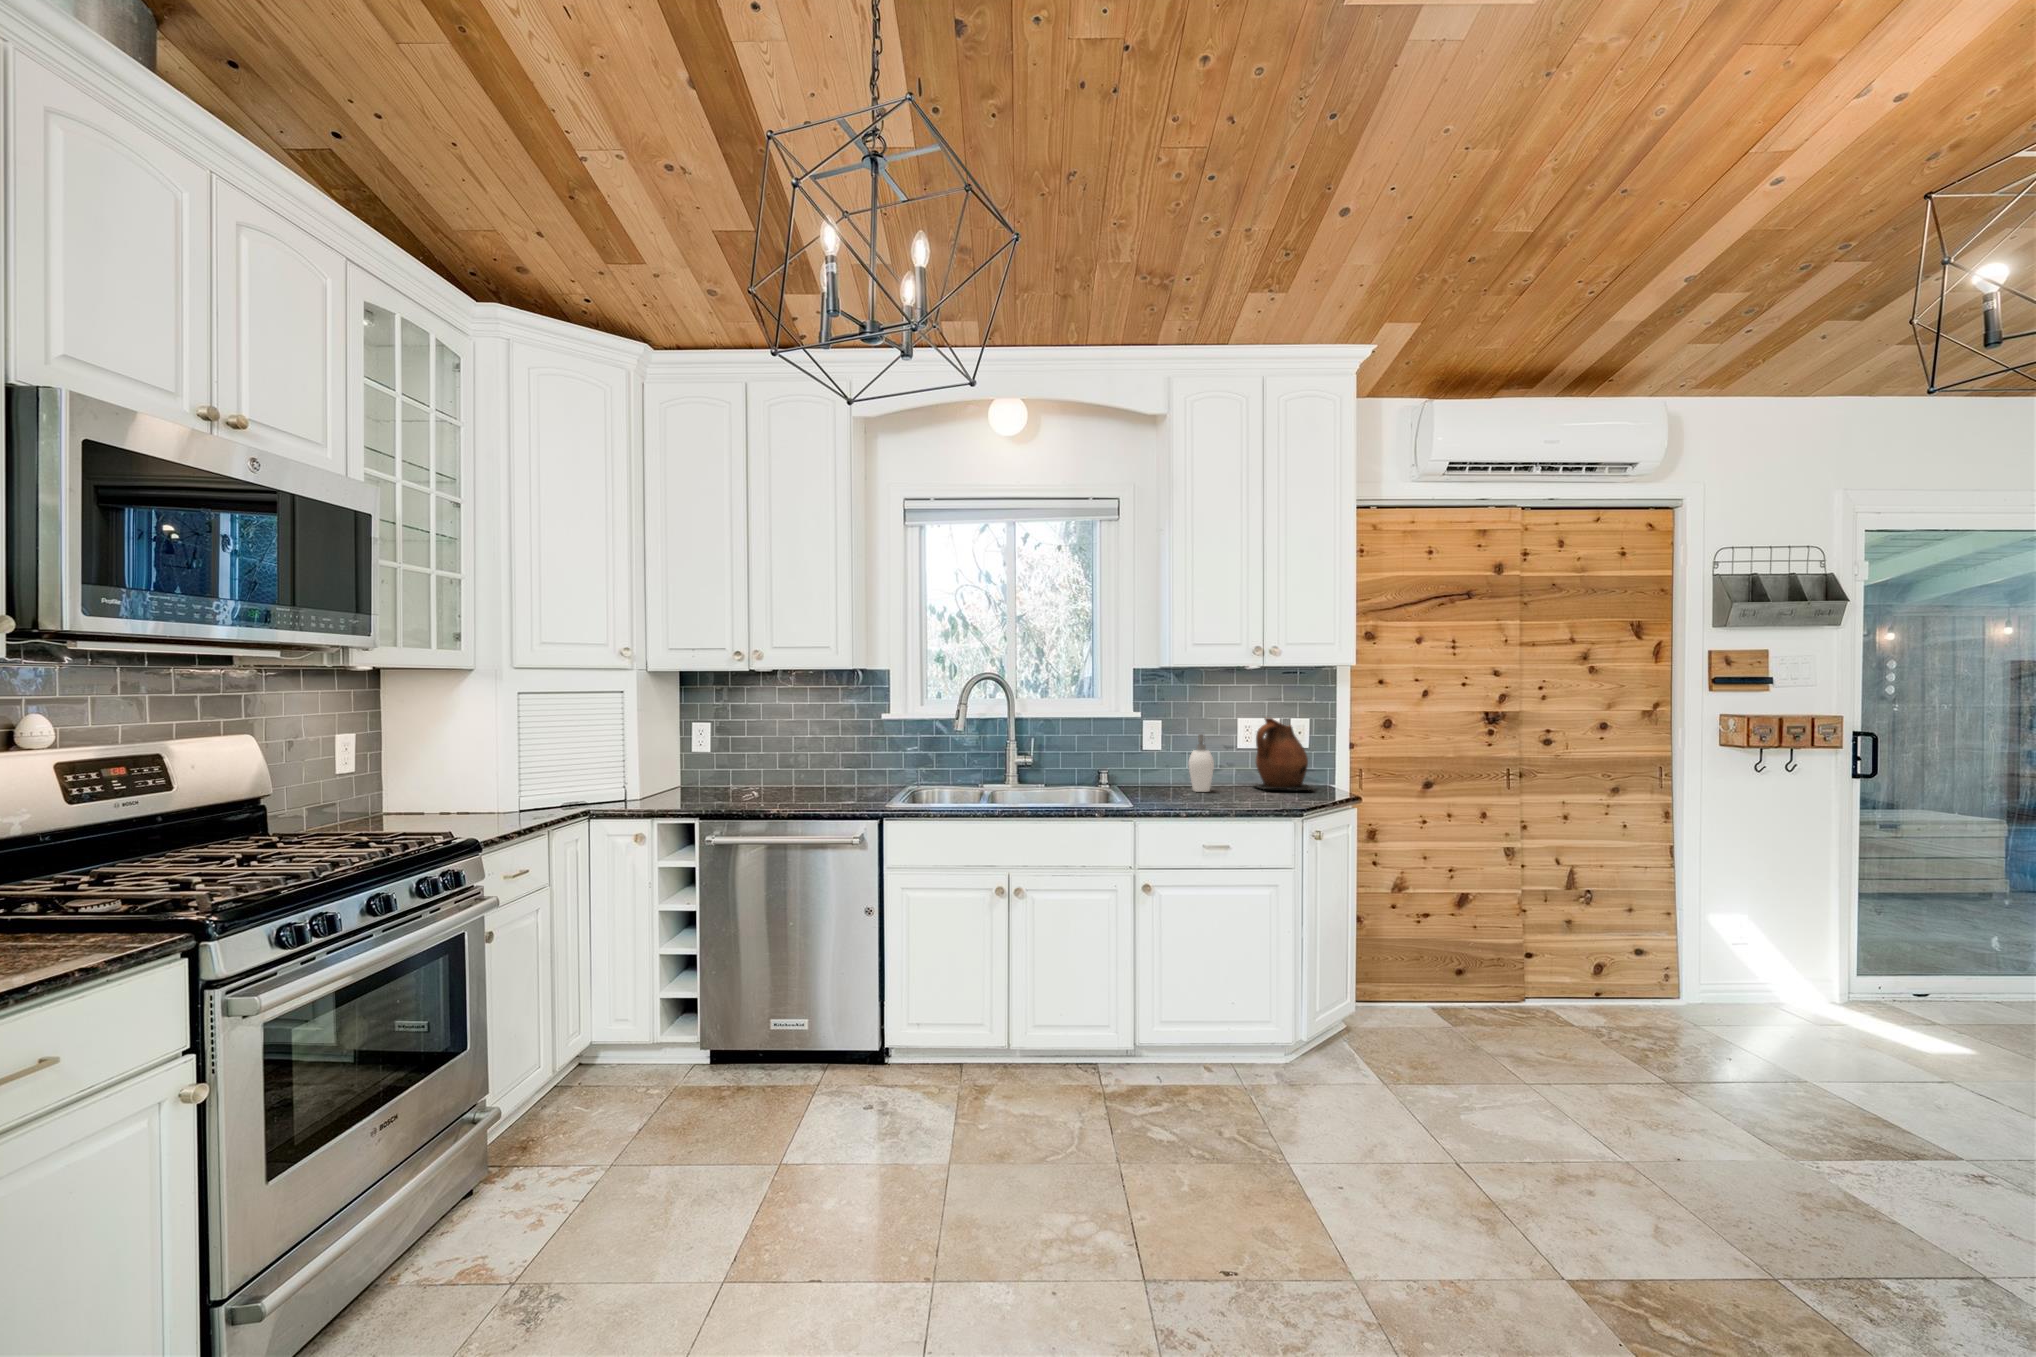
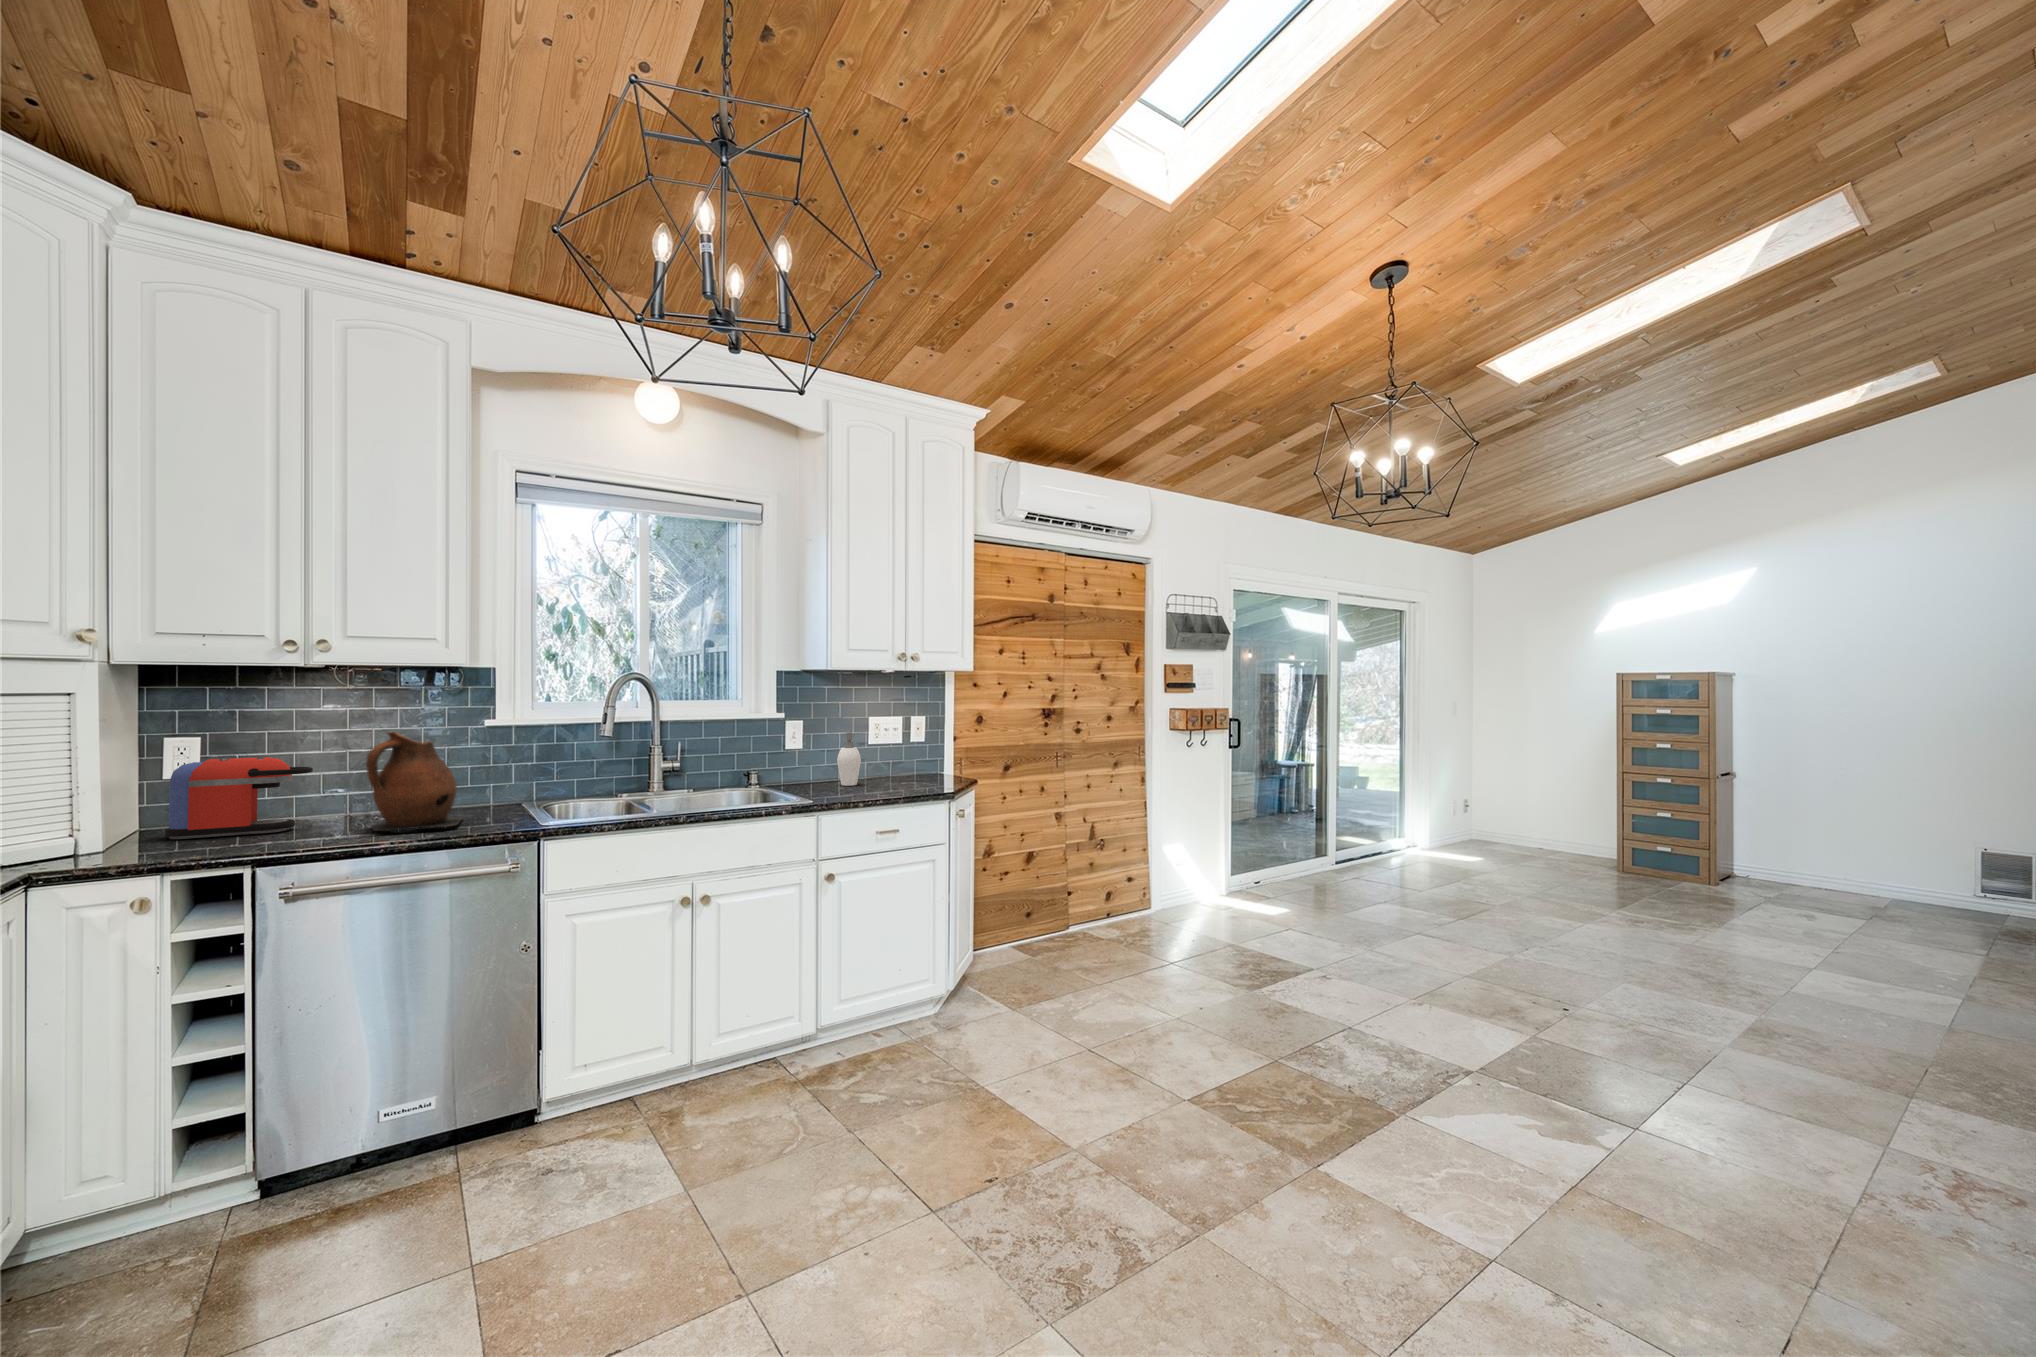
ceramic pitcher: present [1255,718,1313,790] -> present [366,732,463,831]
coffee maker: none [665,739,747,796] -> present [165,757,313,839]

